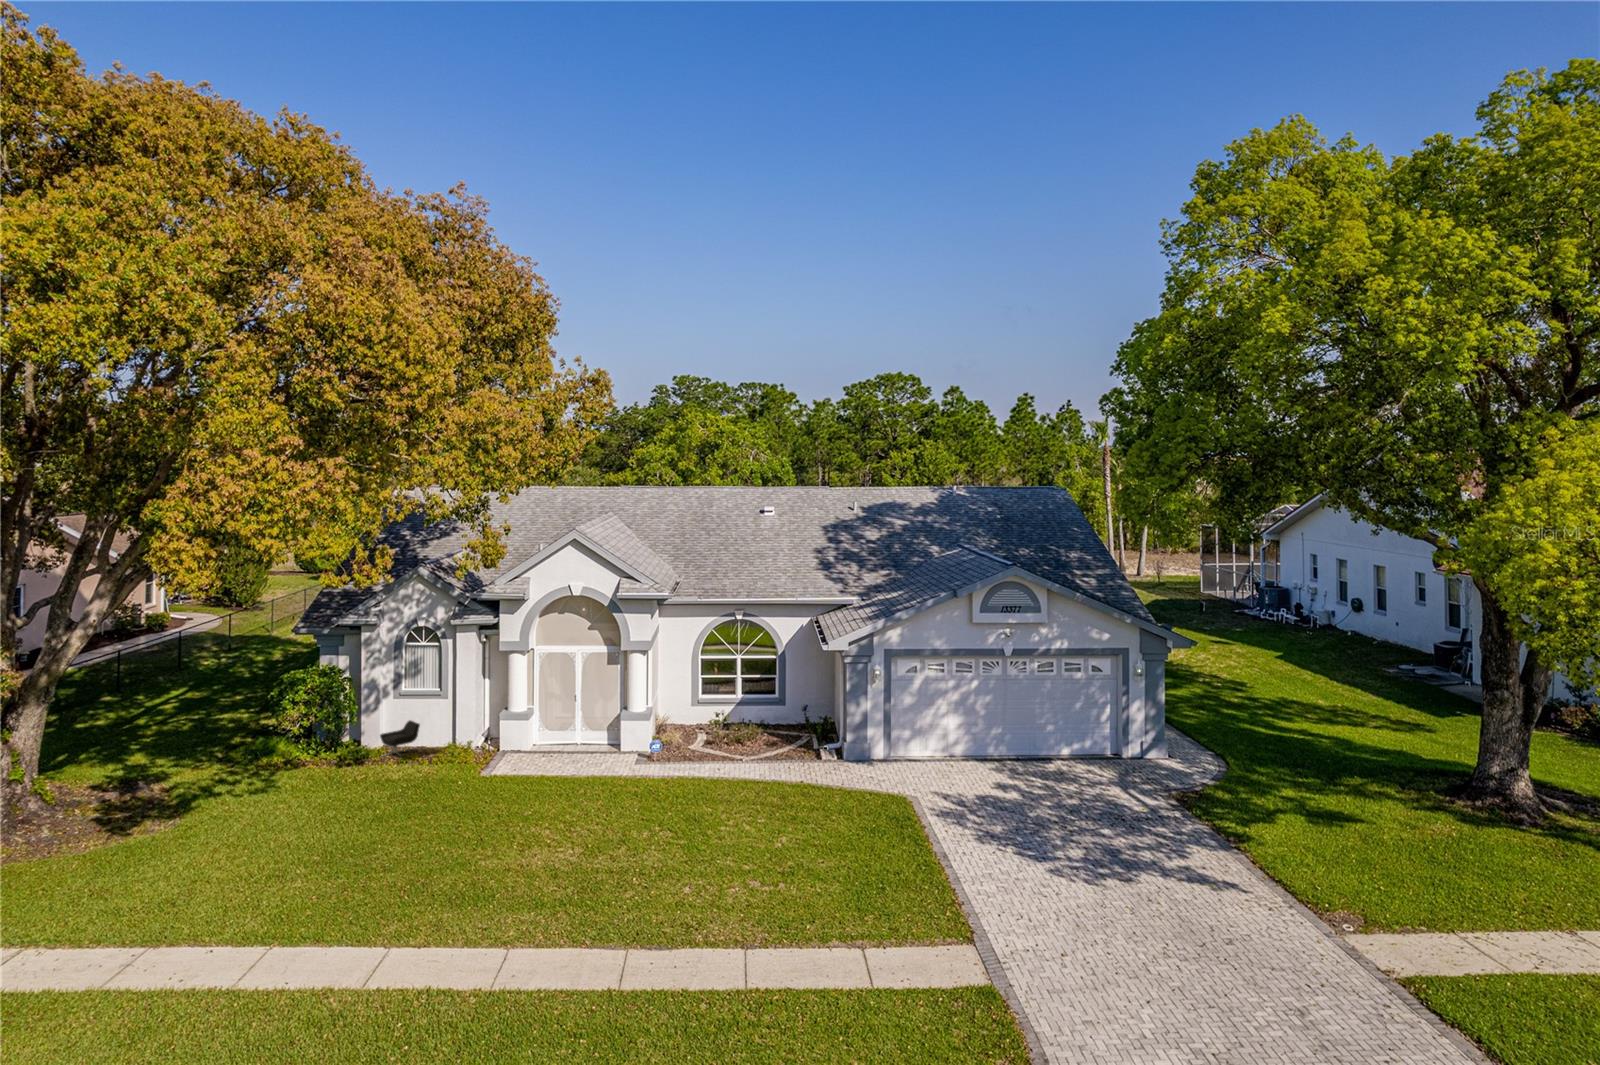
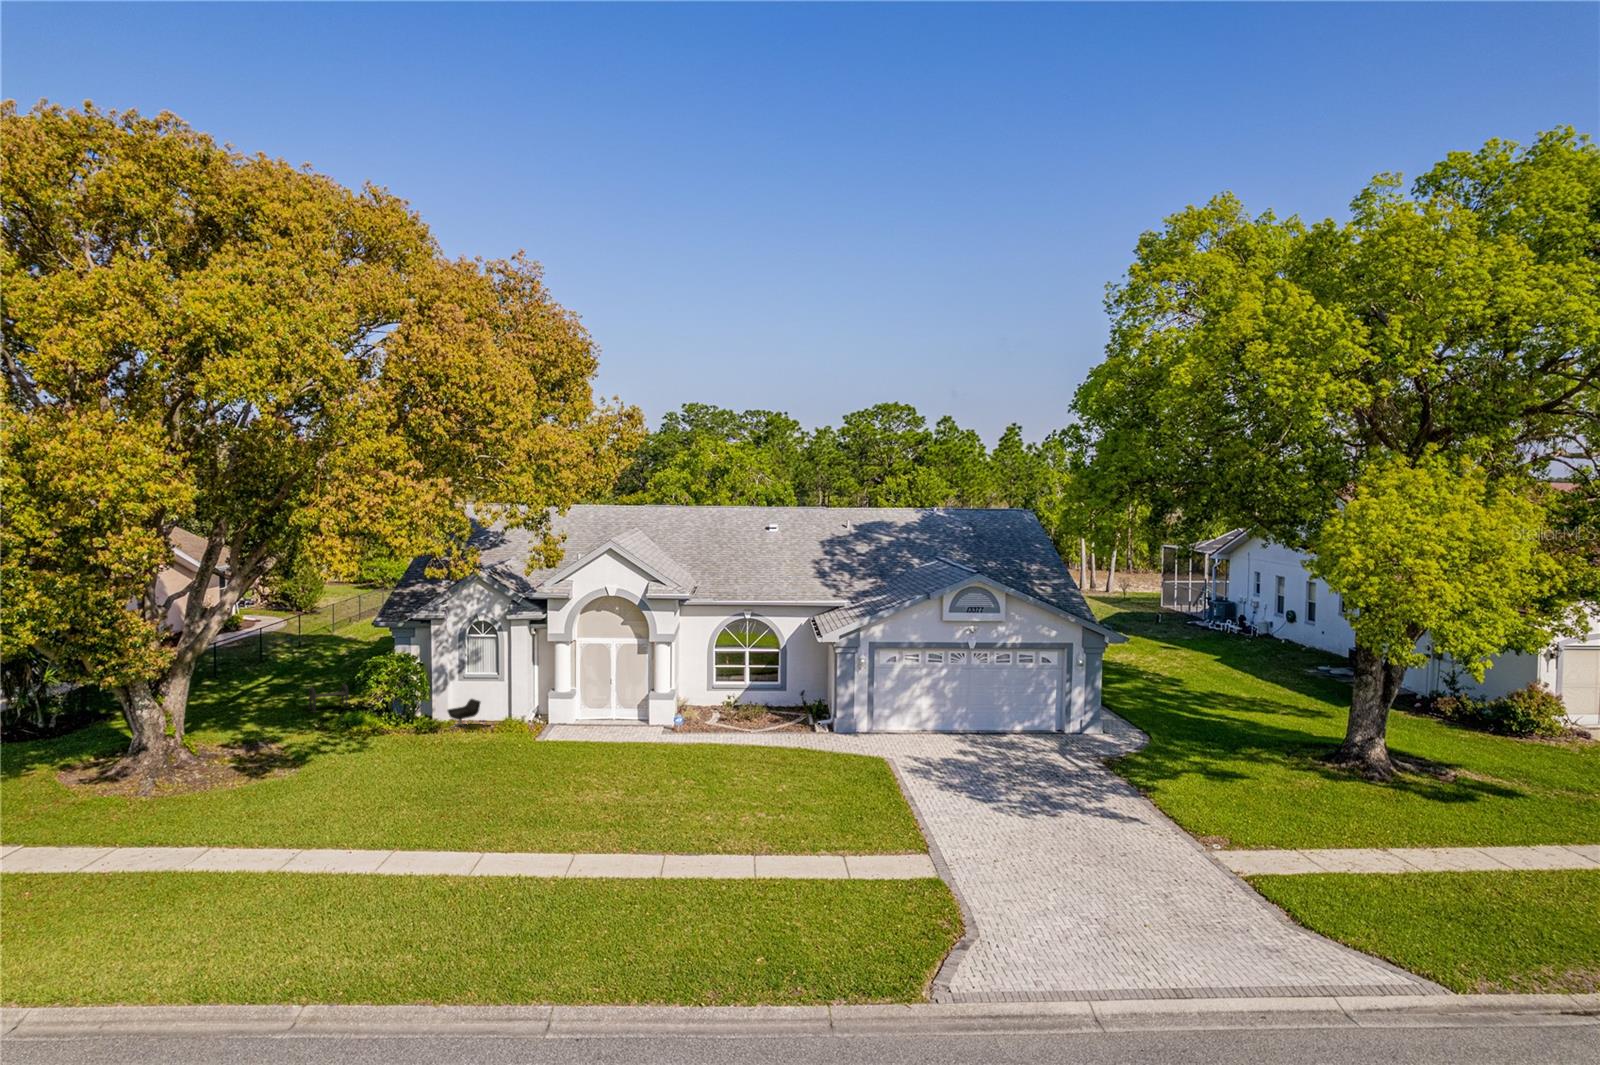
bench: none [221,702,269,738] -> present [309,684,349,713]

